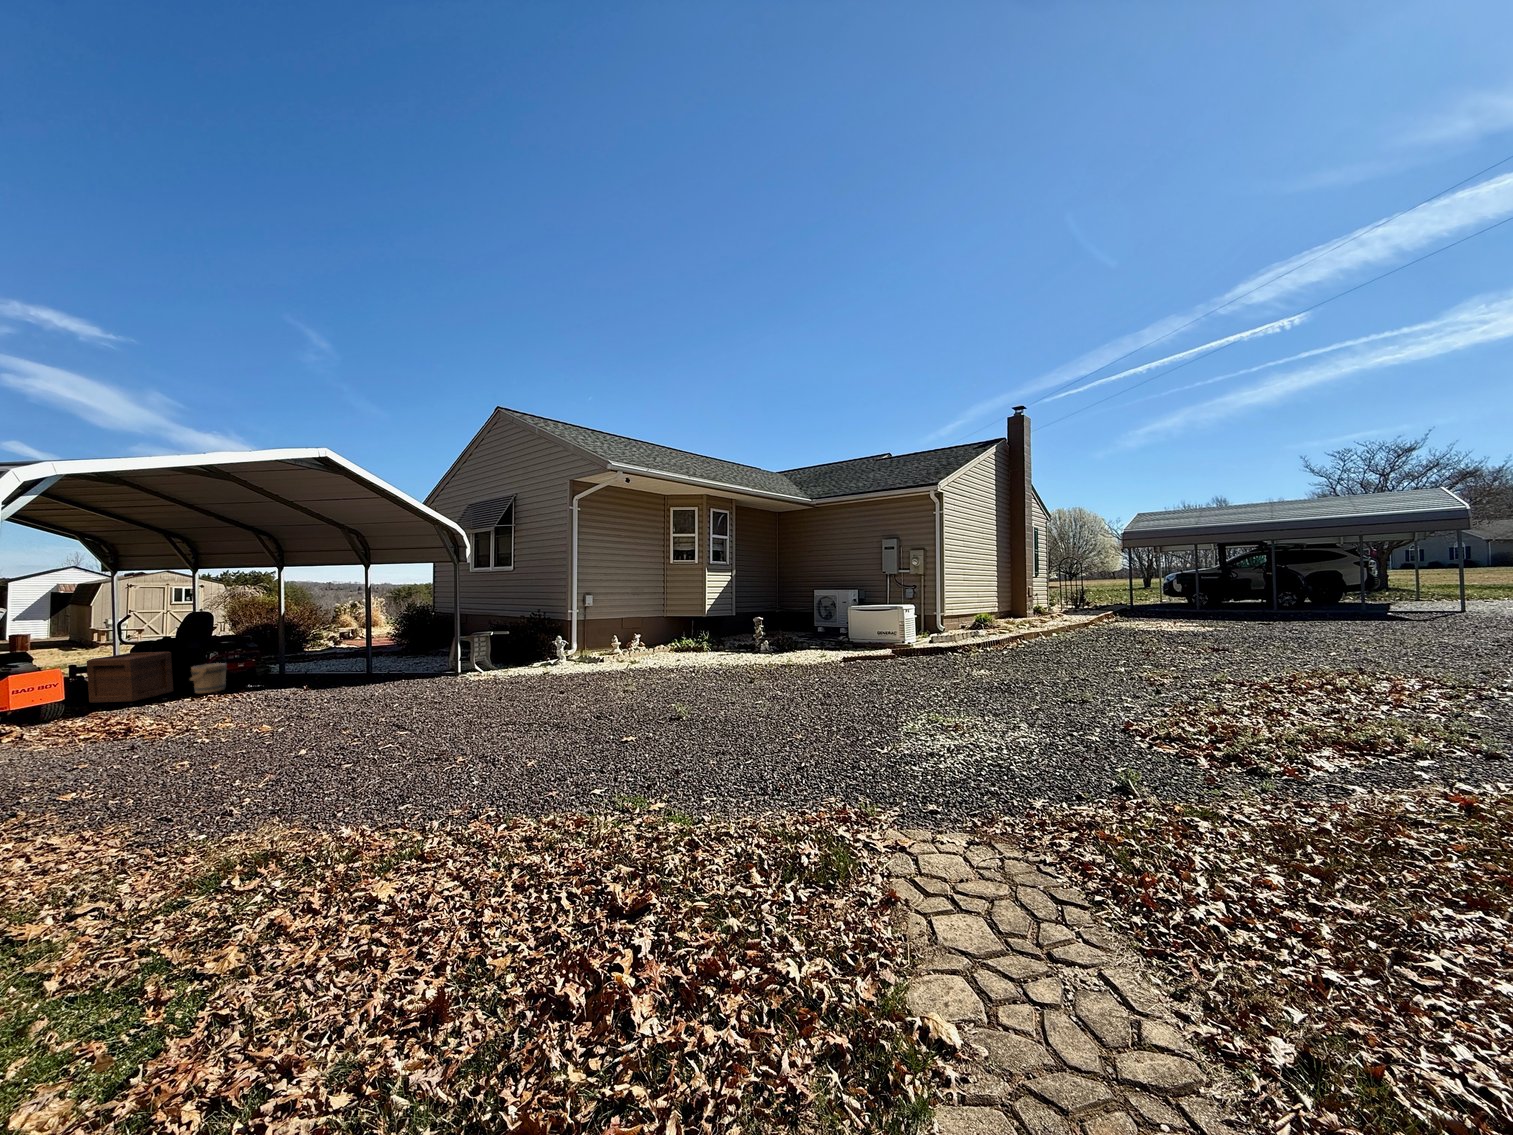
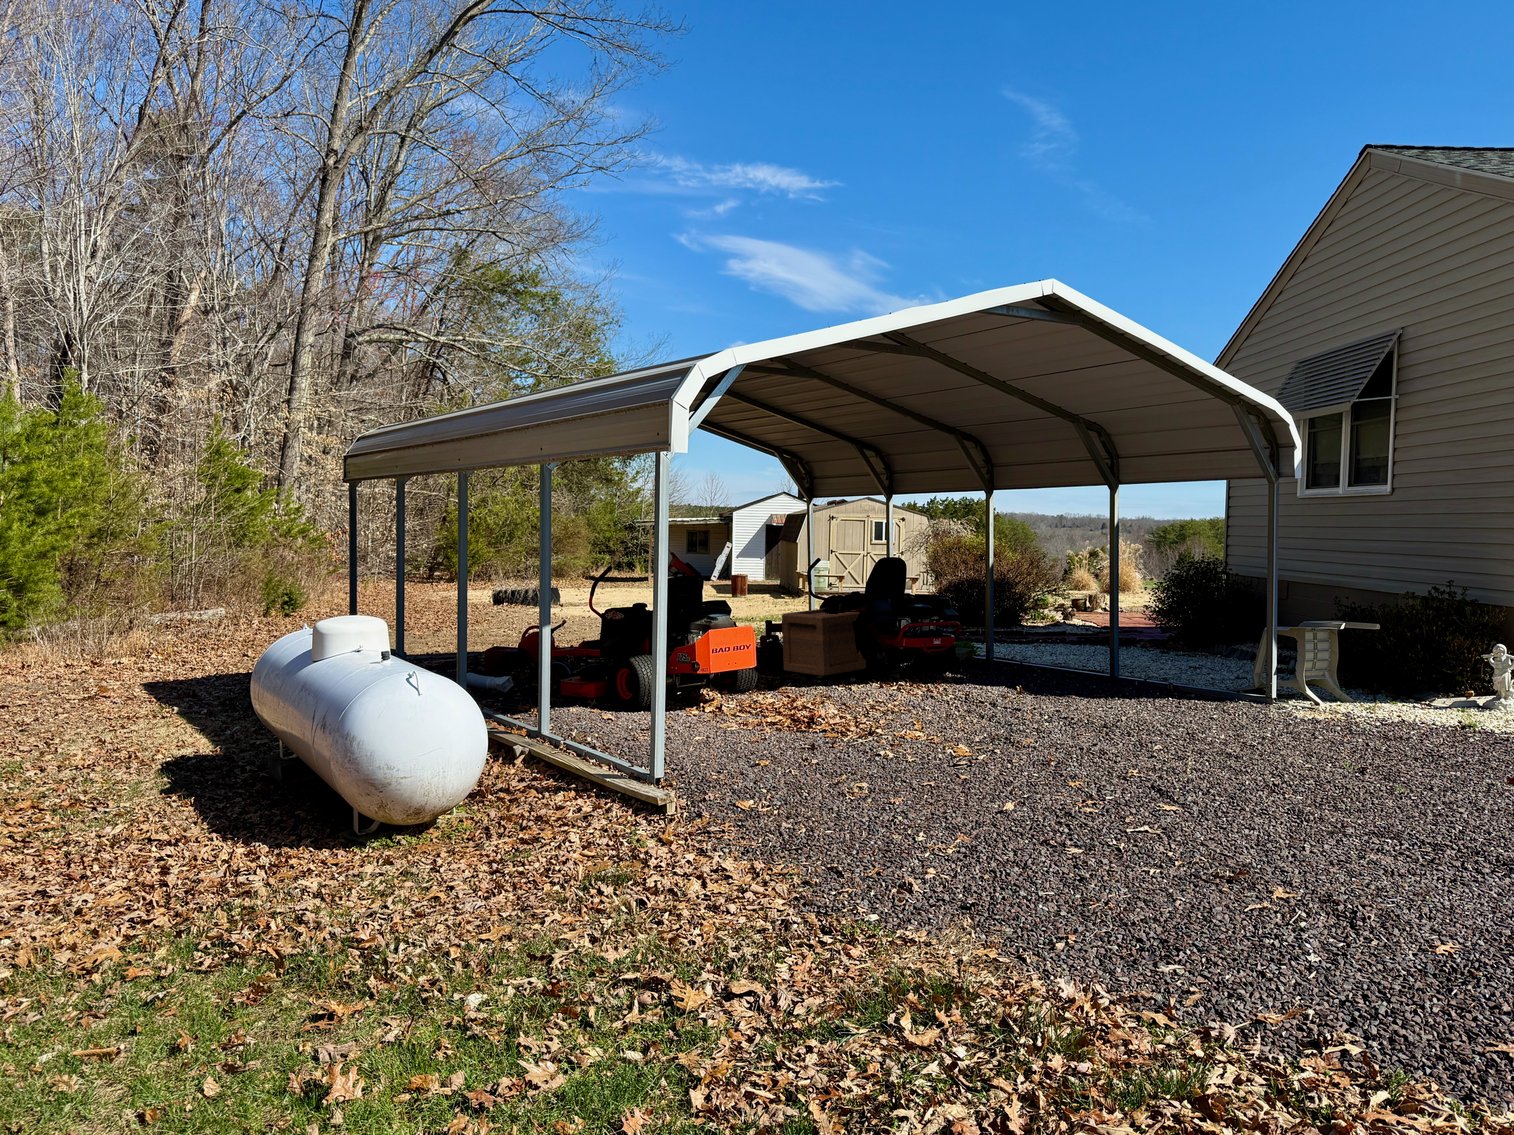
bucket: present [190,663,227,693] -> none [883,634,925,677]

